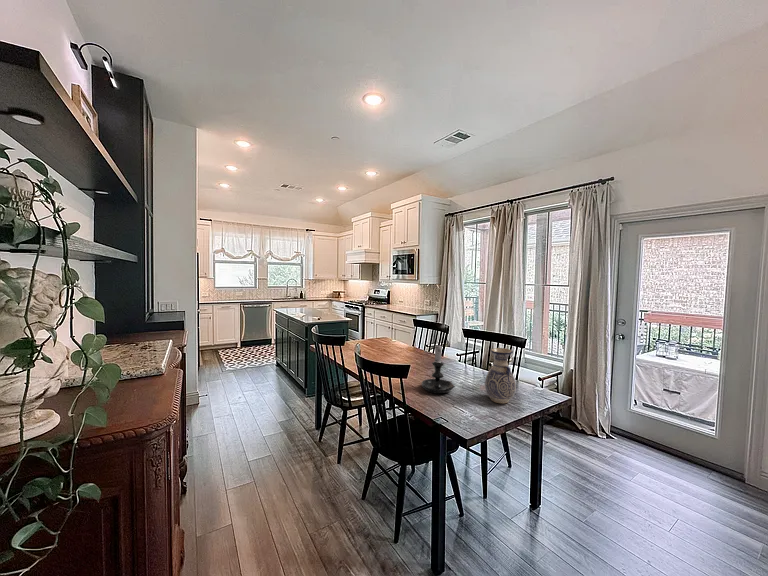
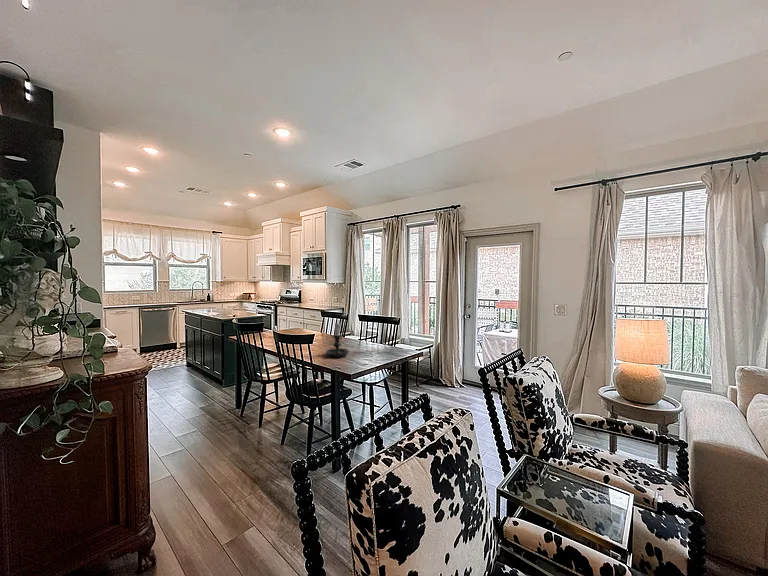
vase: present [485,348,516,404] -> none [370,322,390,359]

